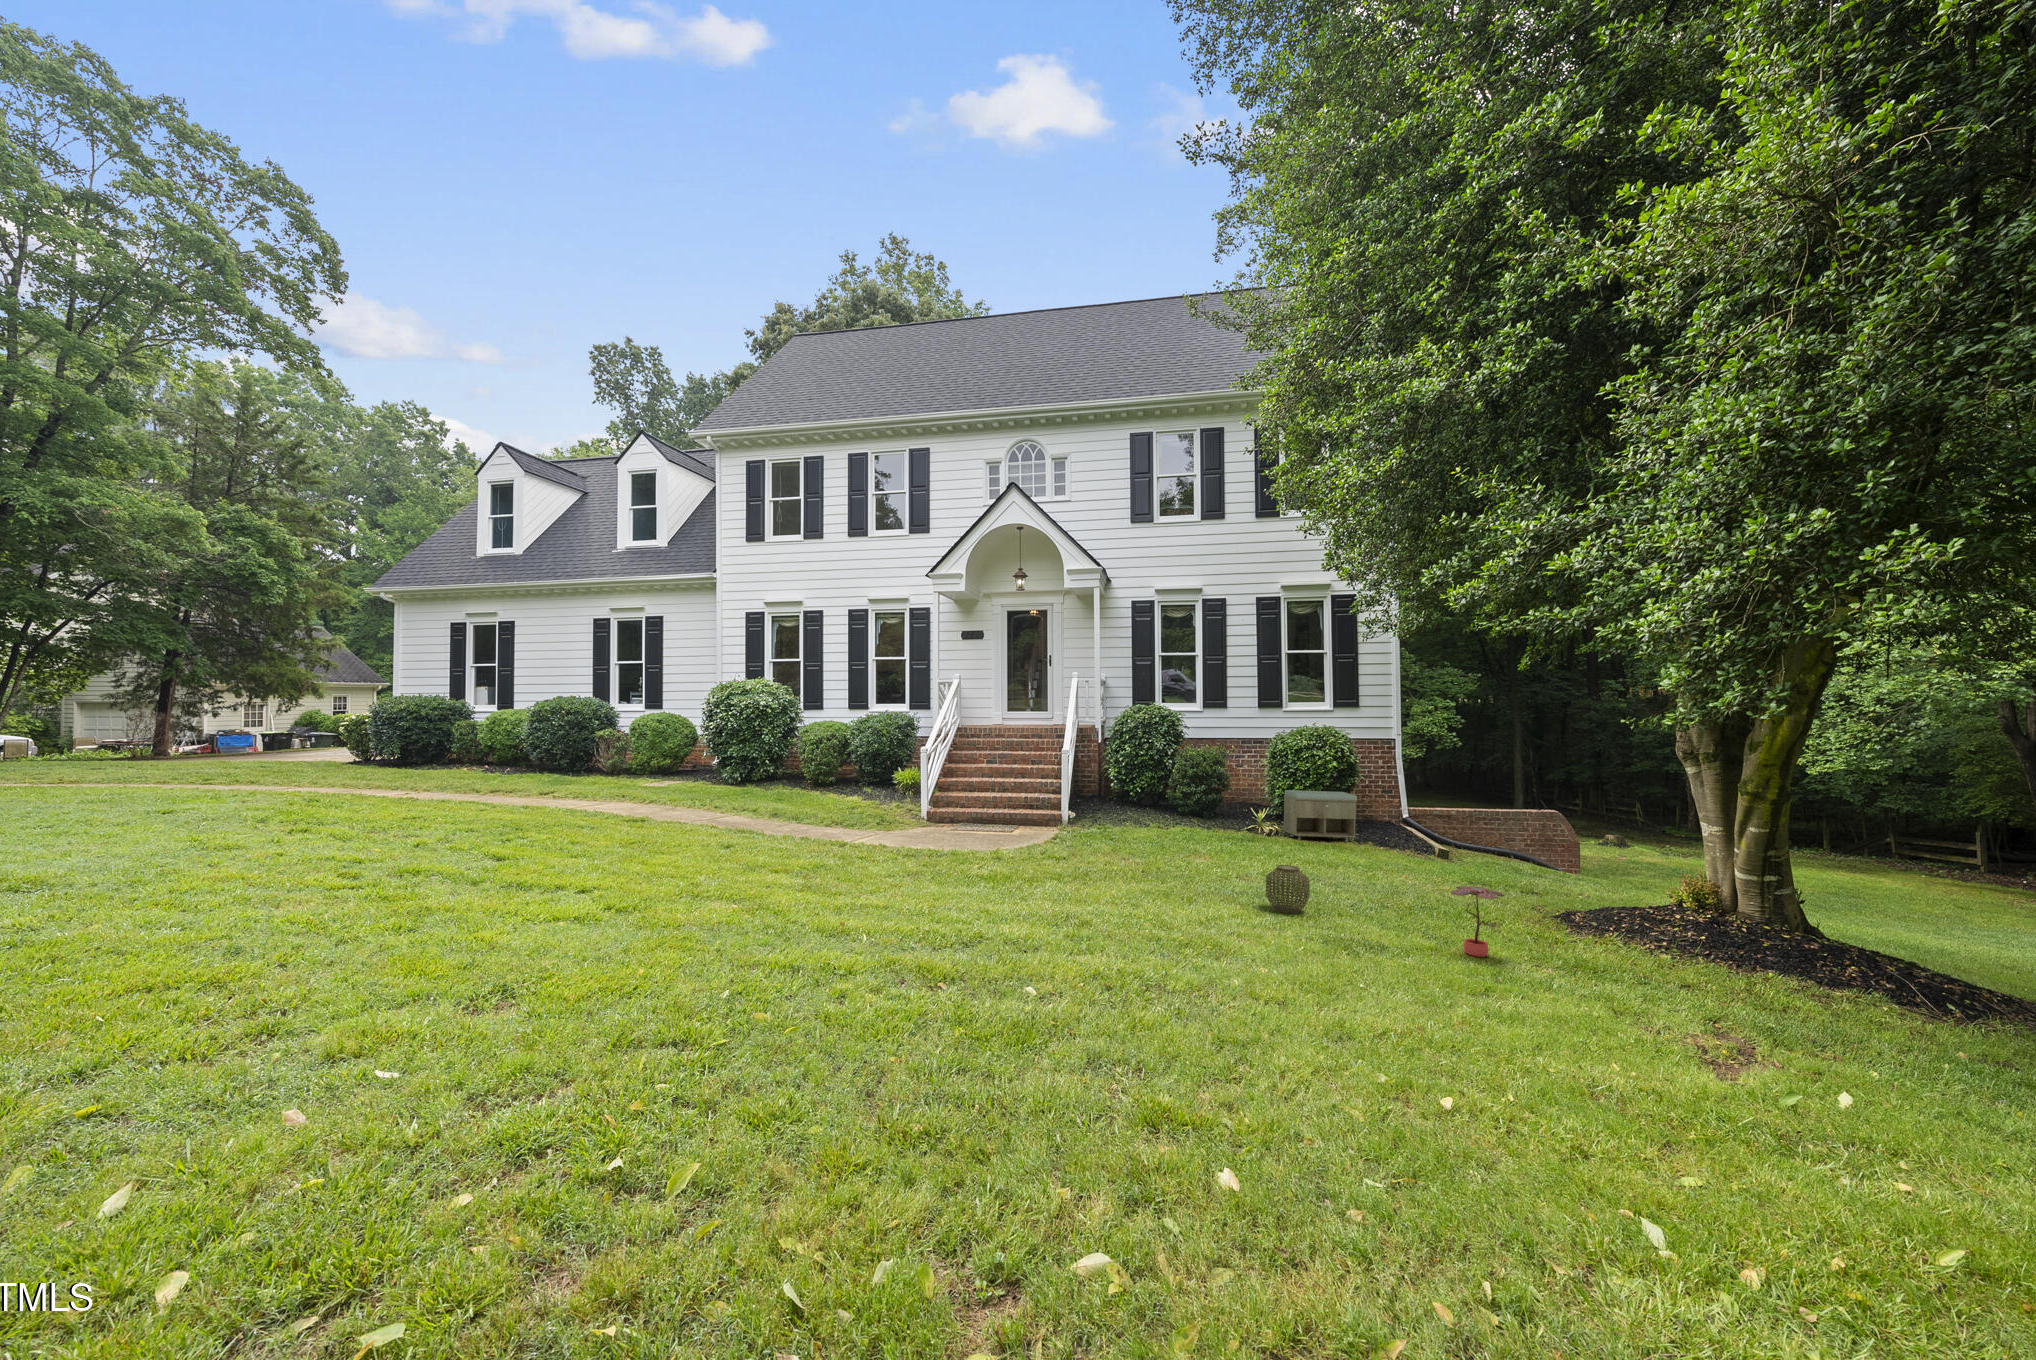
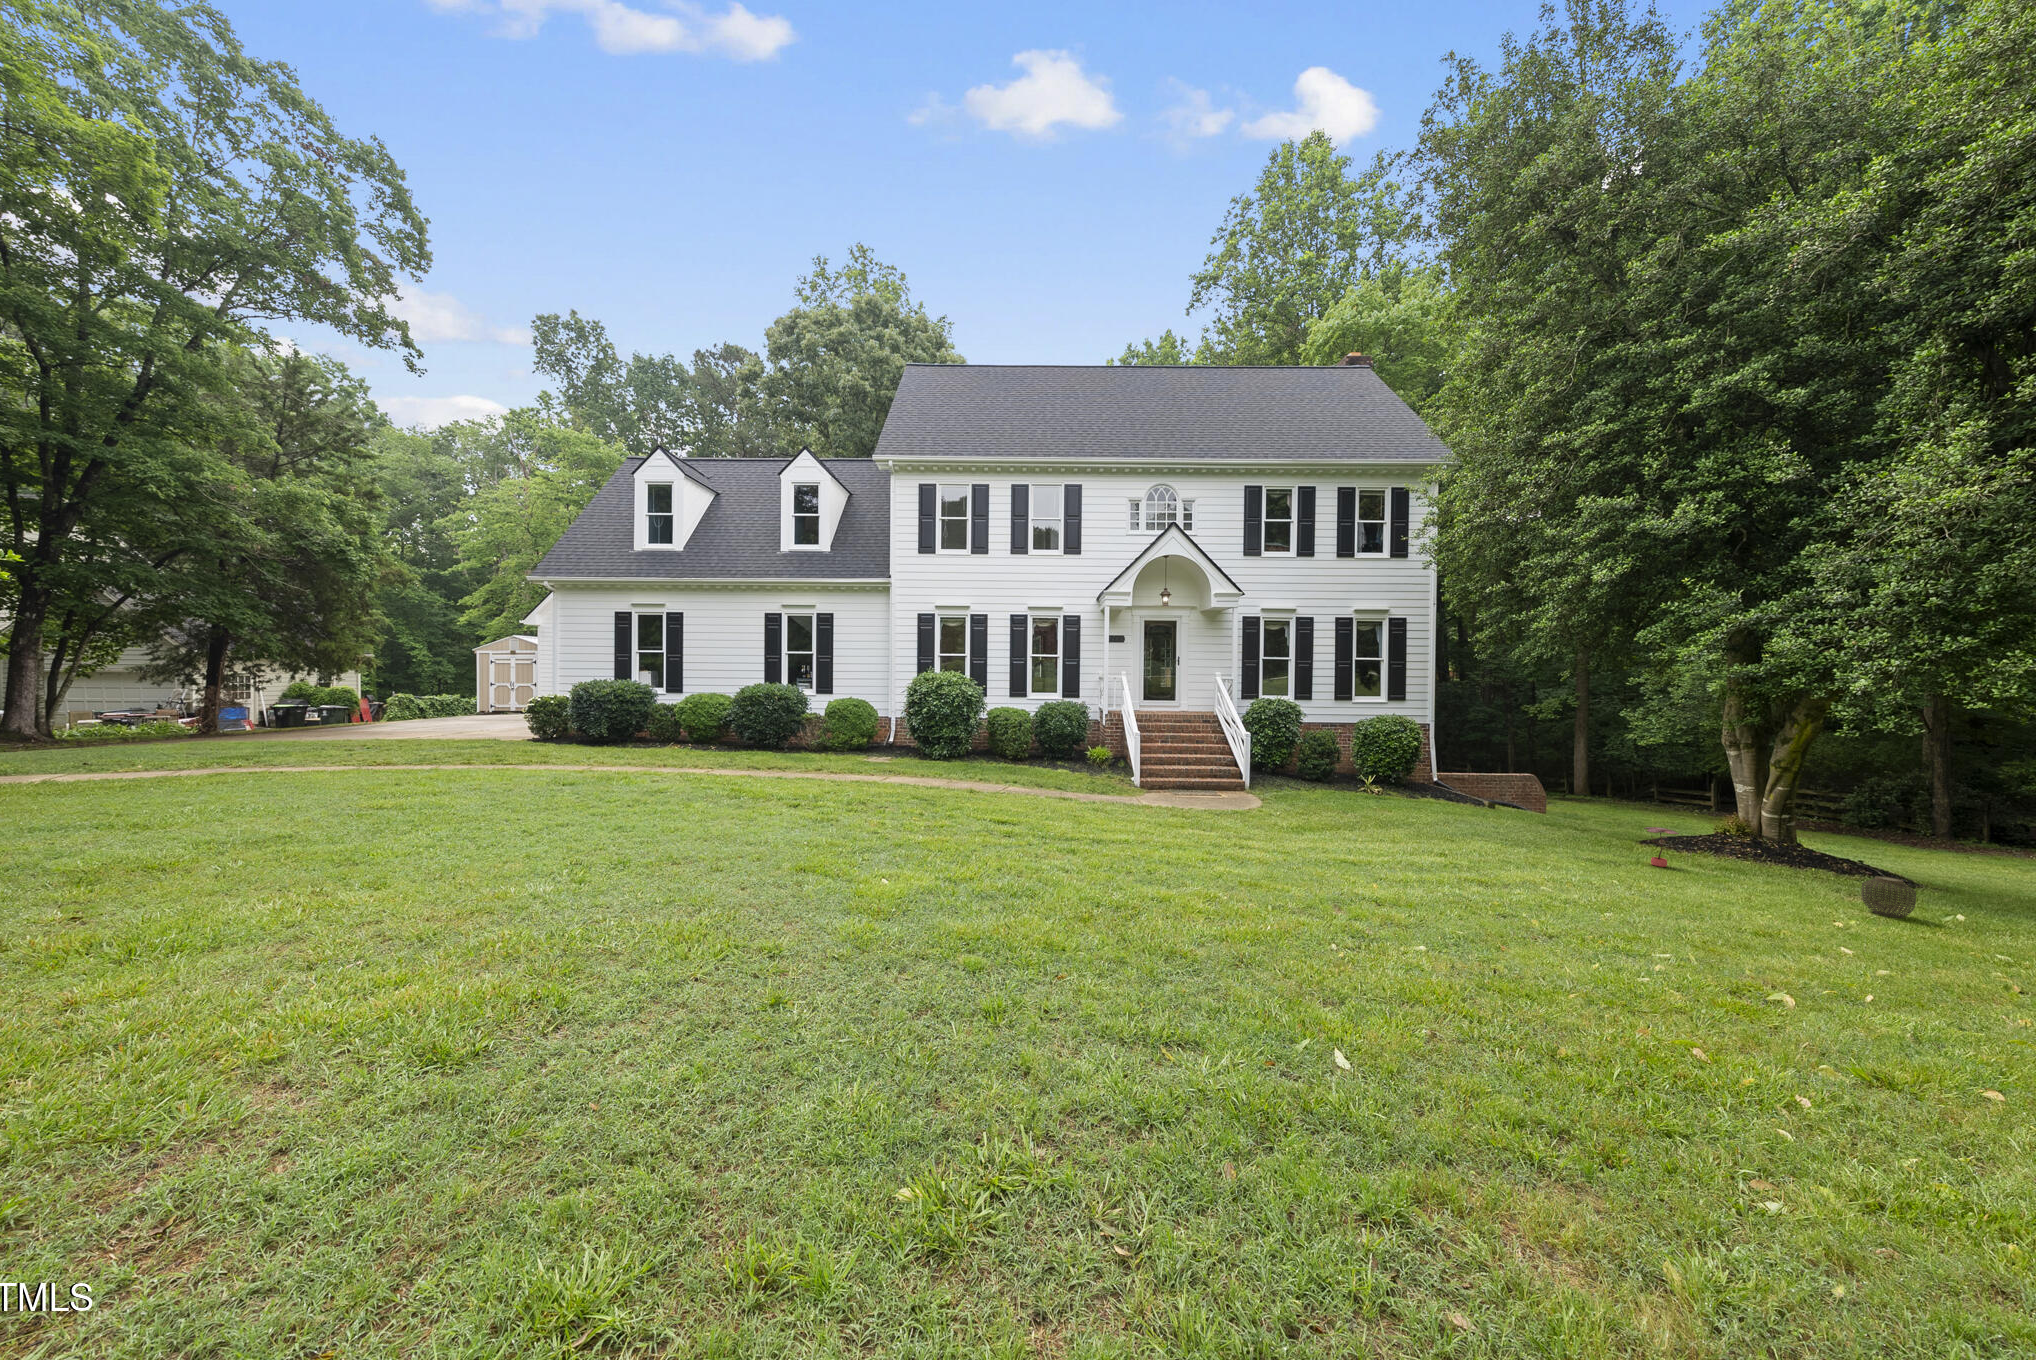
storage bench: present [1284,790,1357,842] -> none [1377,760,1431,795]
woven basket: present [1266,865,1310,913] -> present [1861,876,1916,918]

